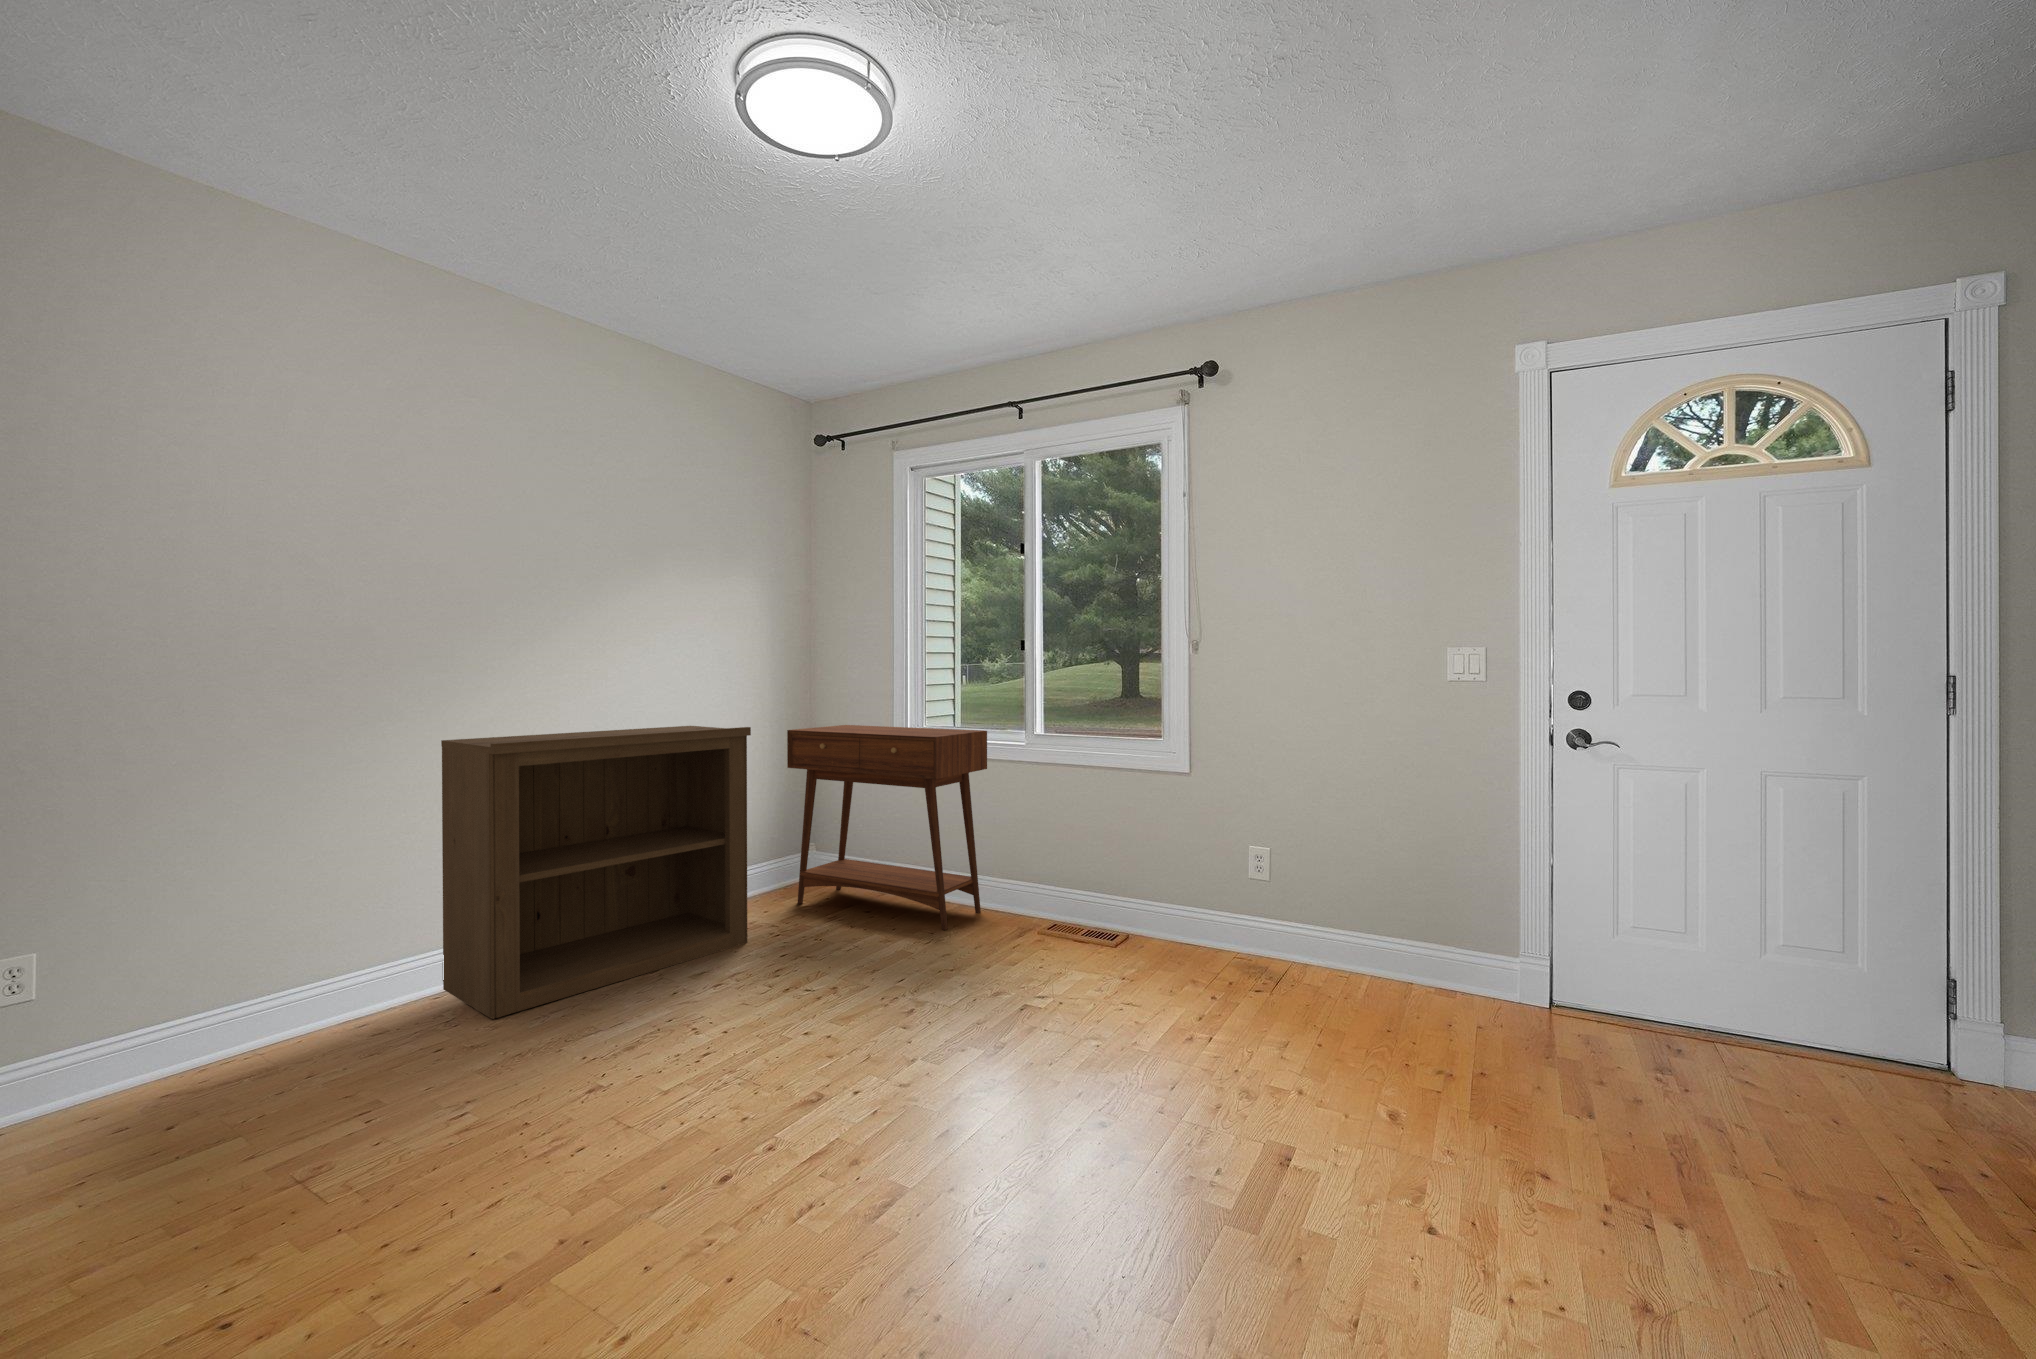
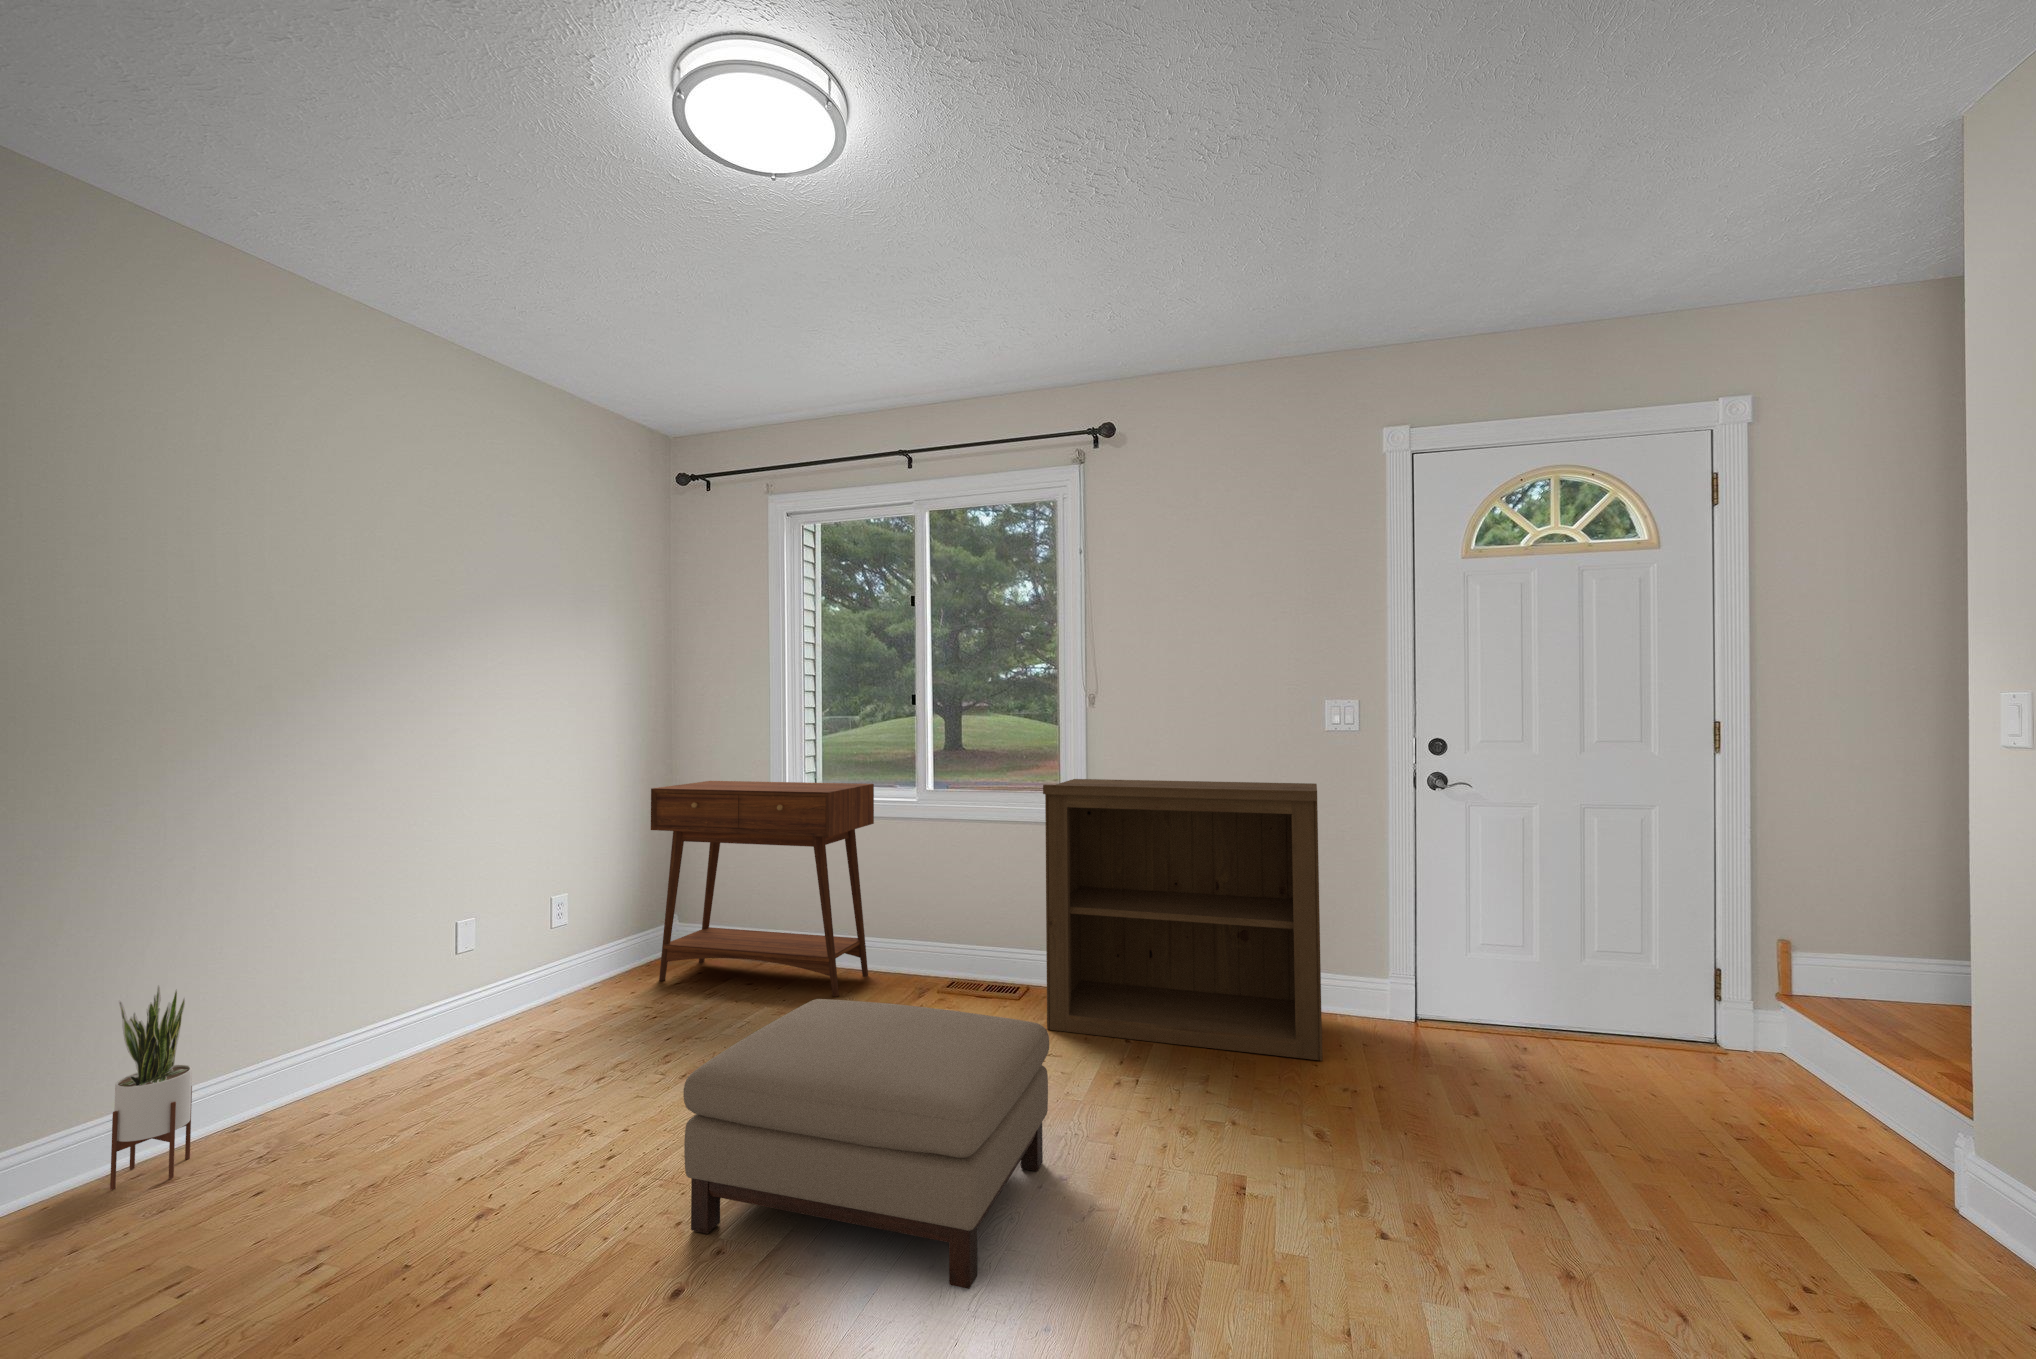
bookshelf: present [441,726,751,1019] -> present [1043,779,1322,1060]
potted plant: none [339,876,401,1035] -> present [110,985,192,1190]
ottoman: none [740,929,1094,1217] -> present [683,999,1049,1289]

